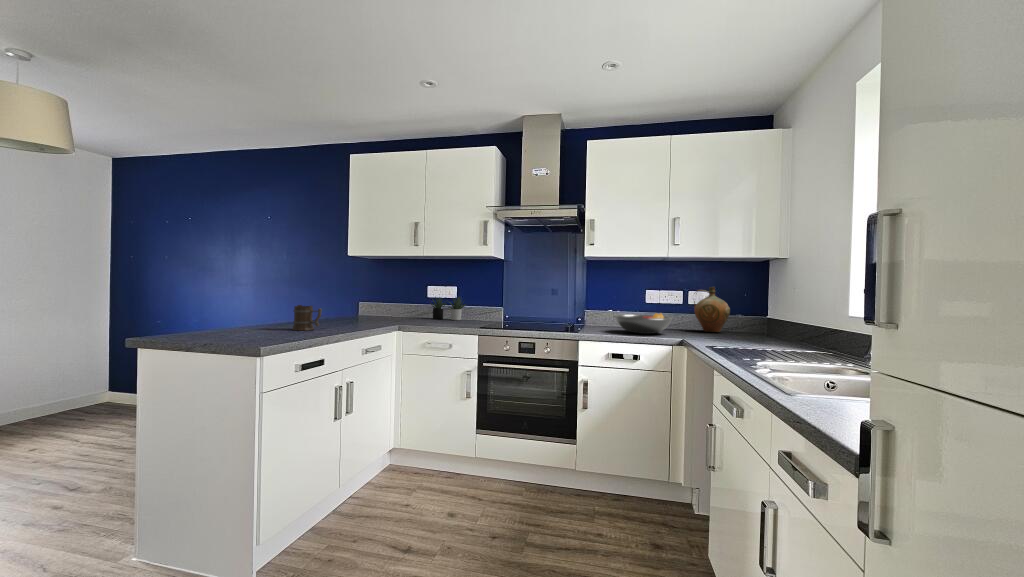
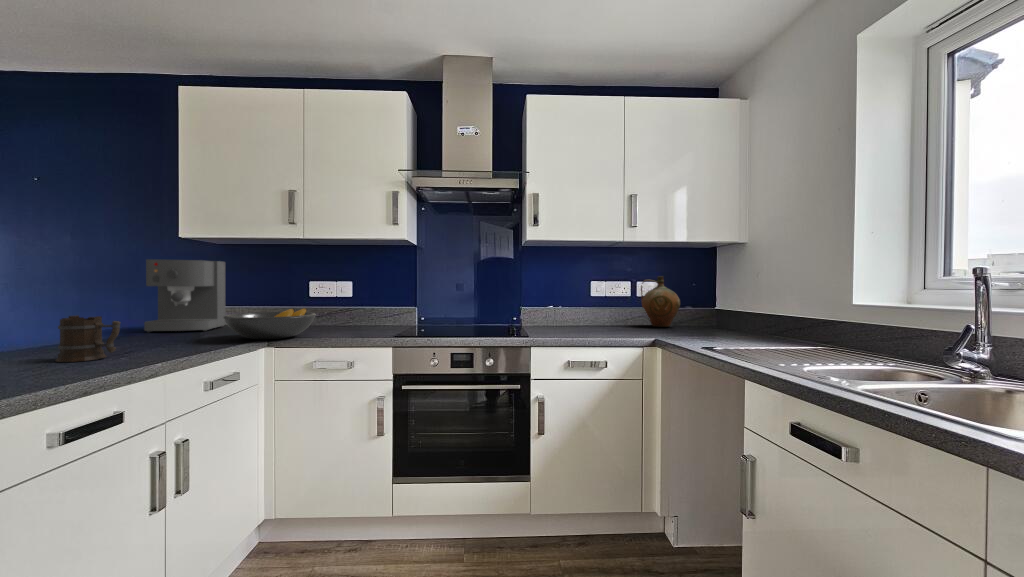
coffee maker: none [326,271,373,319] -> present [144,259,226,333]
succulent plant: present [431,297,465,320] -> none [312,291,369,325]
fruit bowl: present [615,313,672,334] -> present [223,308,316,339]

